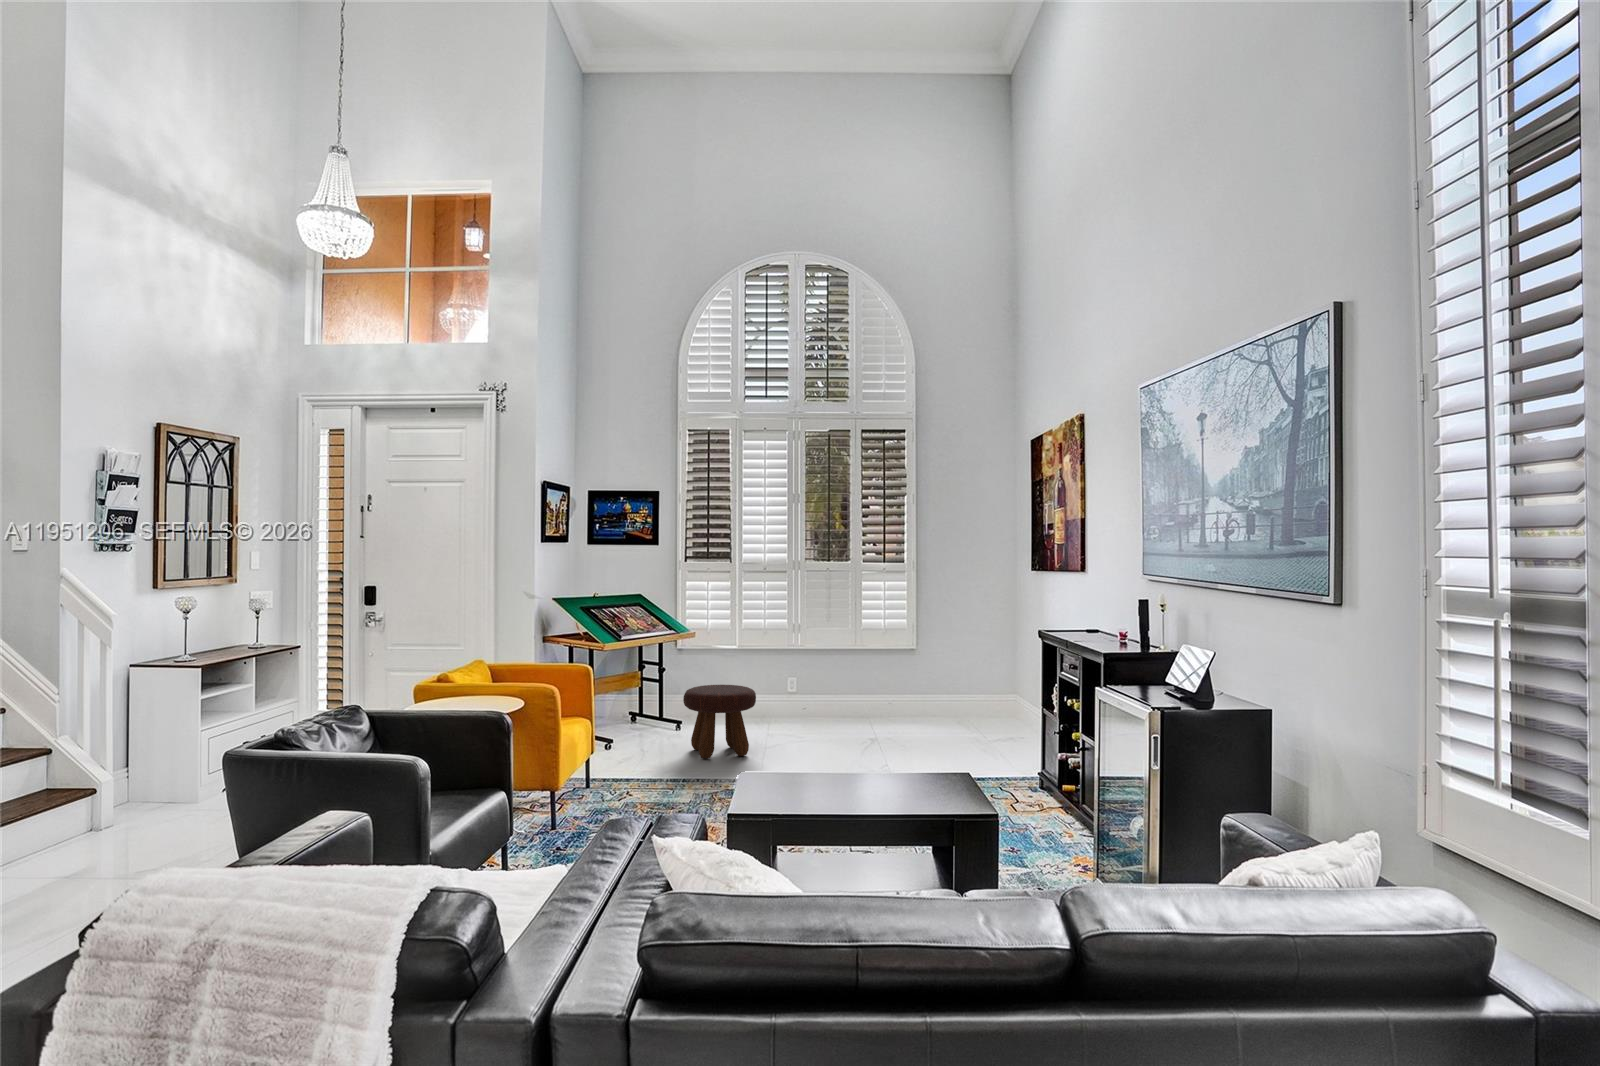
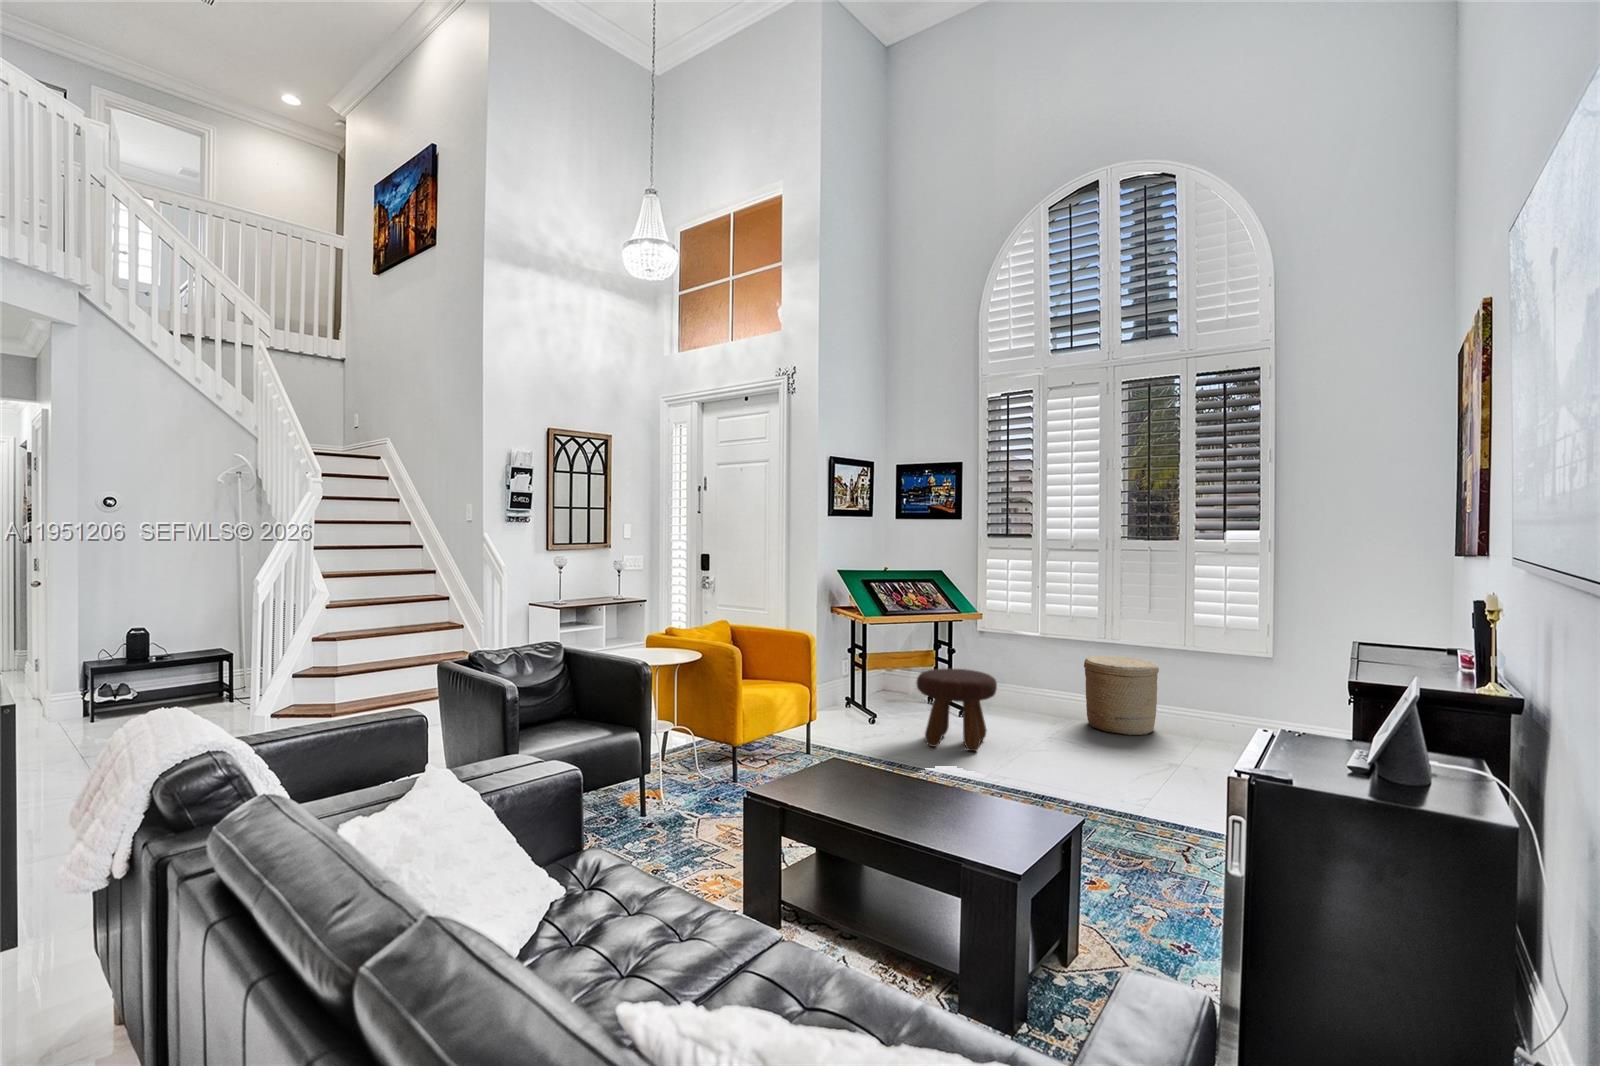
woven basket: none [788,661,845,725] -> present [1084,656,1159,735]

